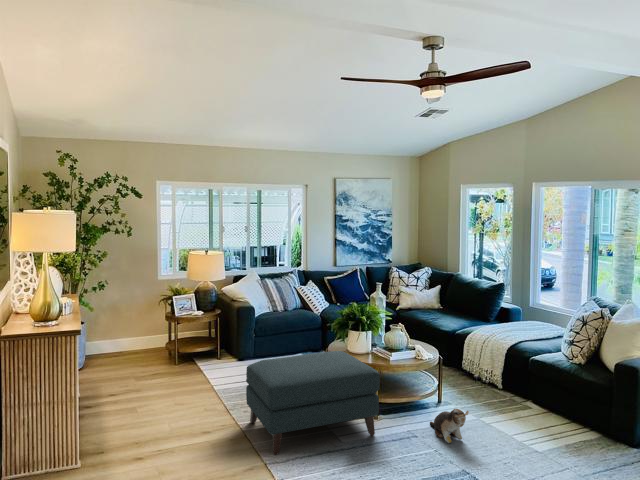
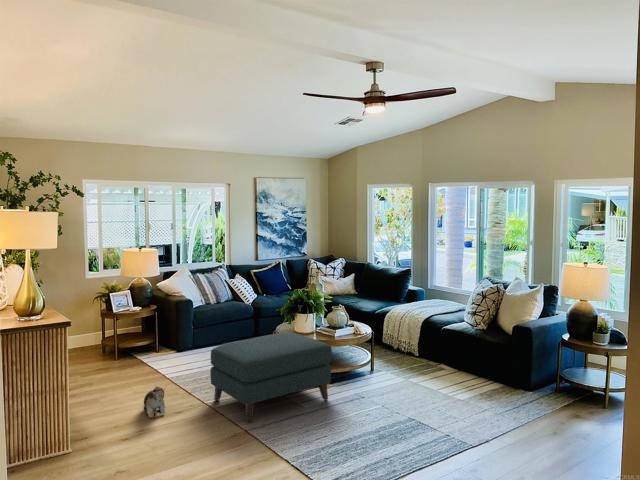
plush toy: present [430,409,469,443] -> present [144,387,166,418]

